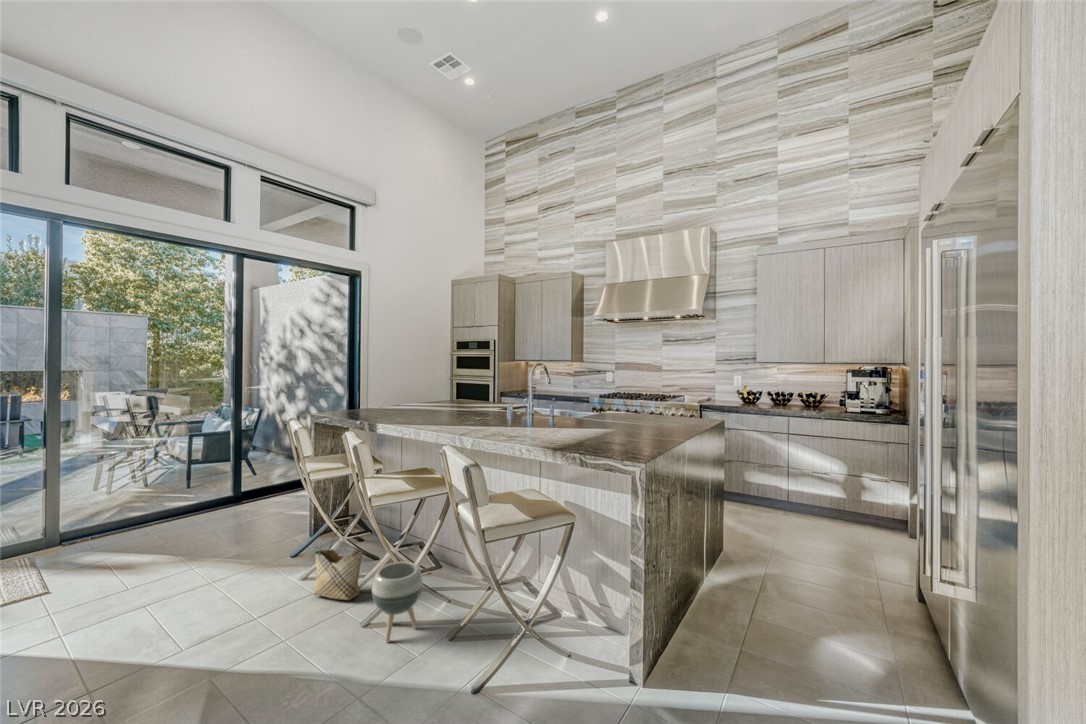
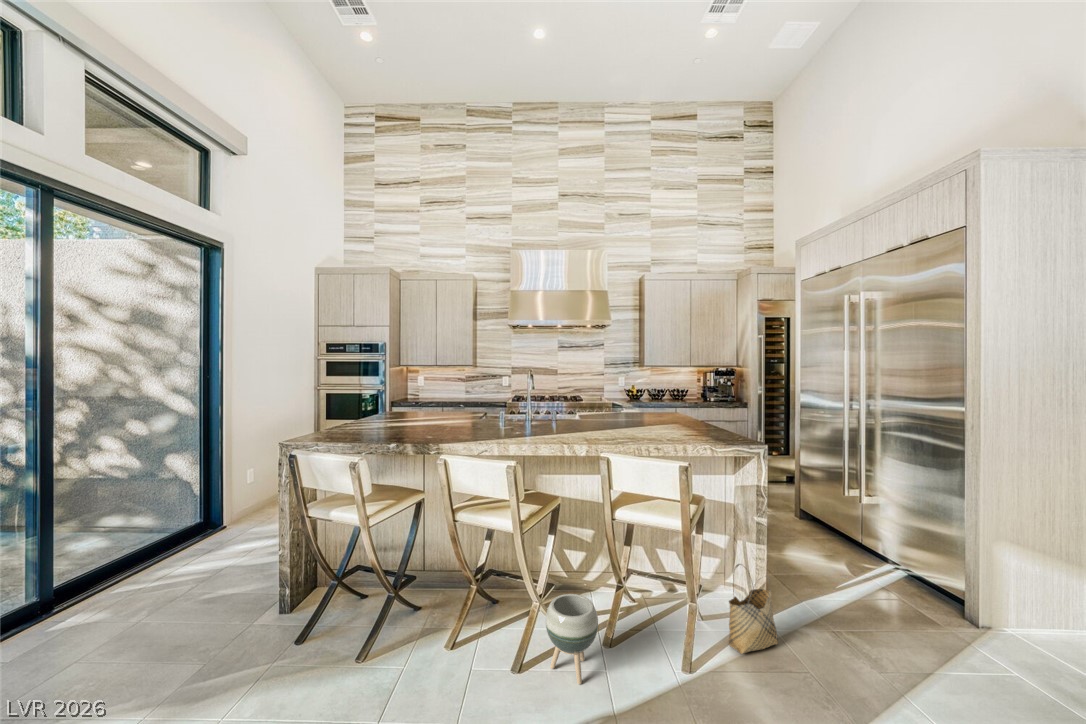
woven basket: present [313,525,363,600] -> present [728,564,778,654]

